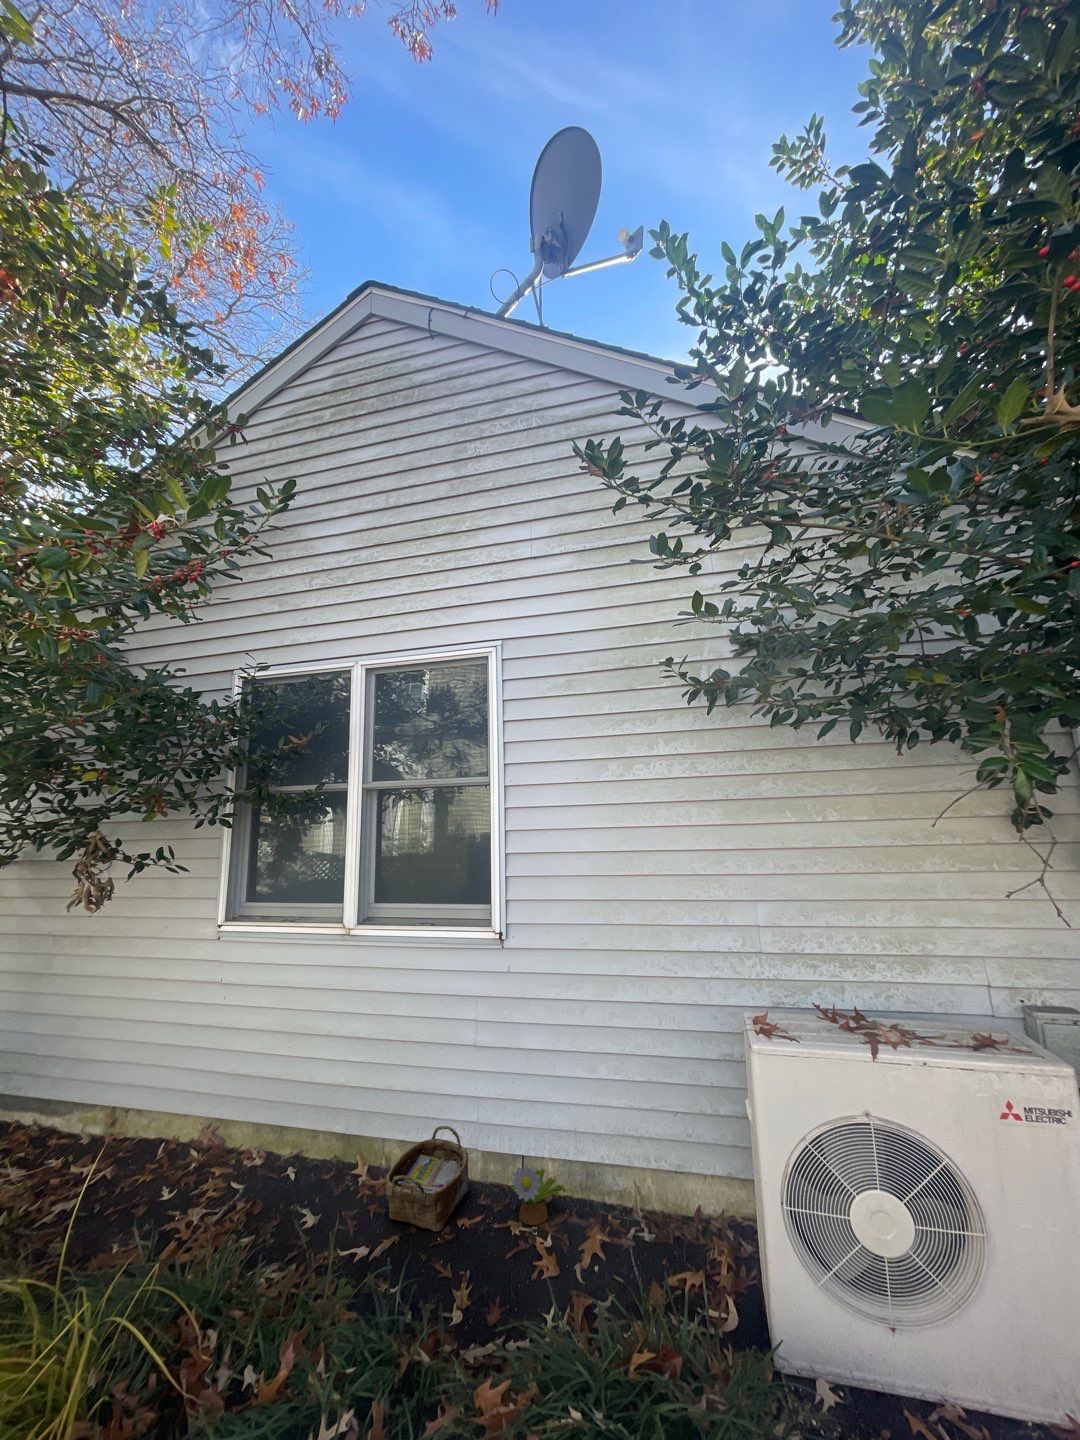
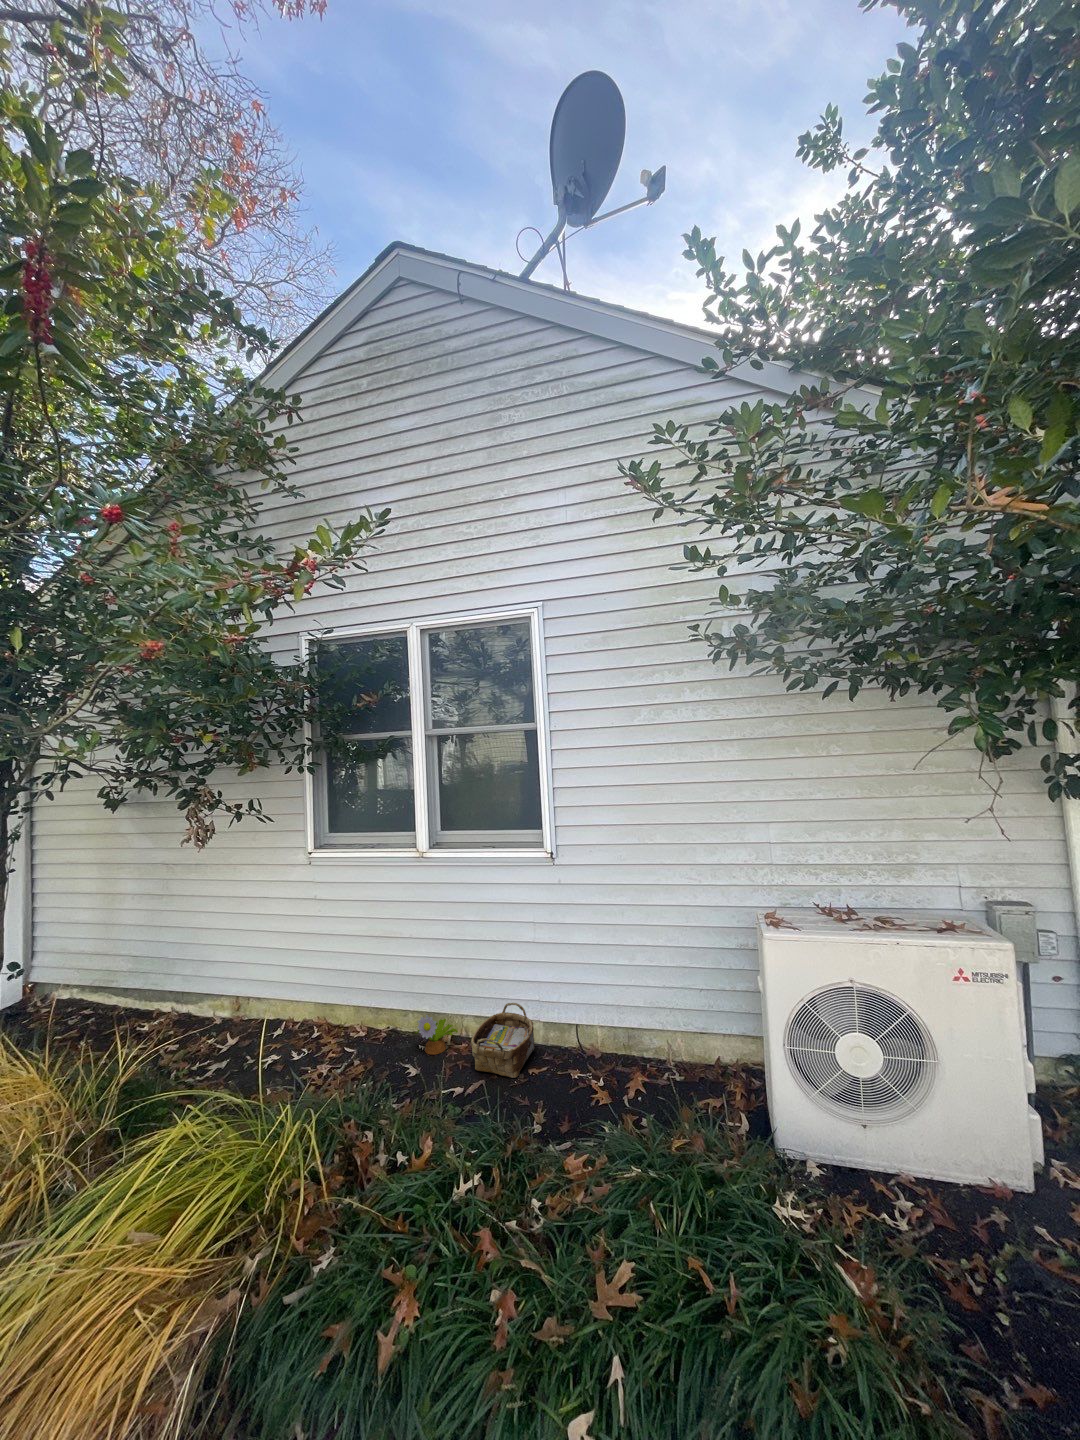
decorative plant: present [506,1165,566,1225] -> present [415,1015,458,1055]

